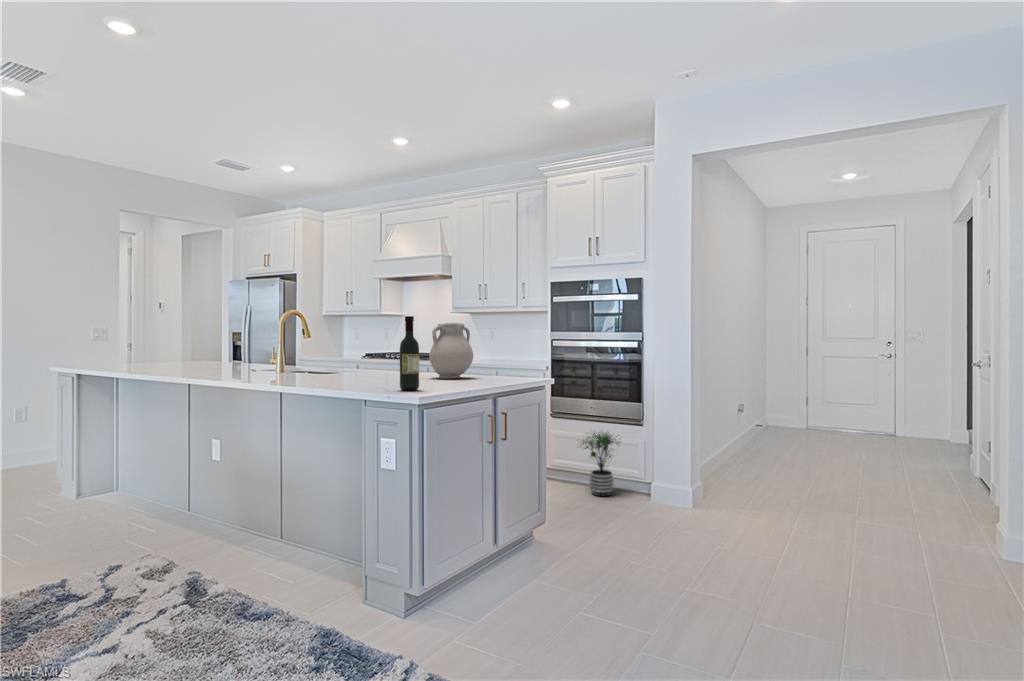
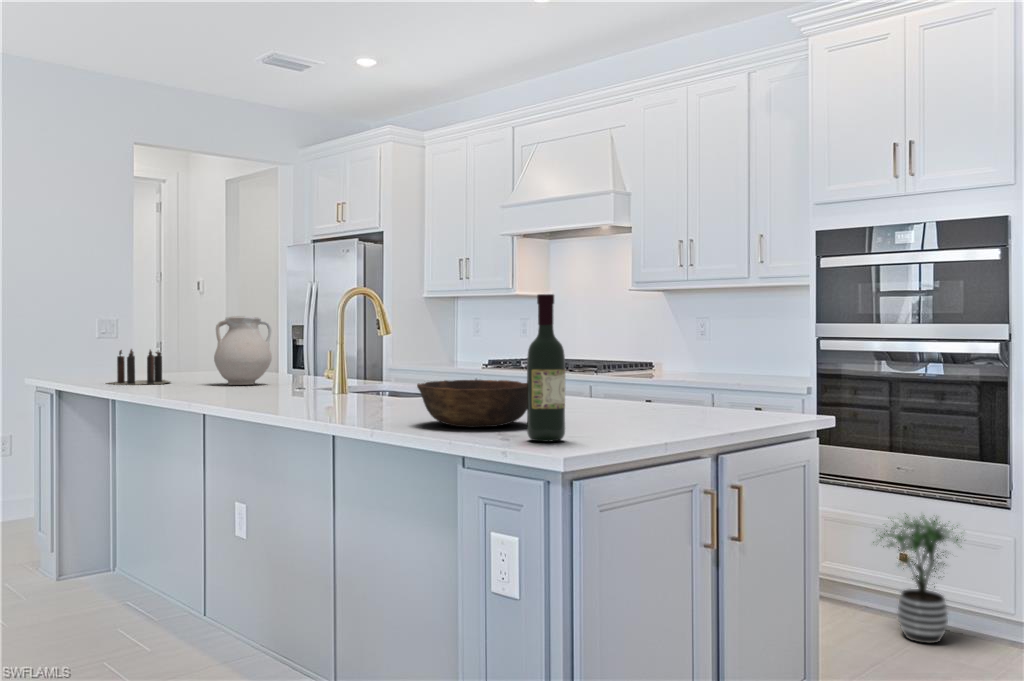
vase: present [429,323,473,379] -> present [214,316,272,385]
candle: none [112,346,173,370] -> present [108,349,170,385]
bowl: none [337,361,403,386] -> present [417,380,527,427]

